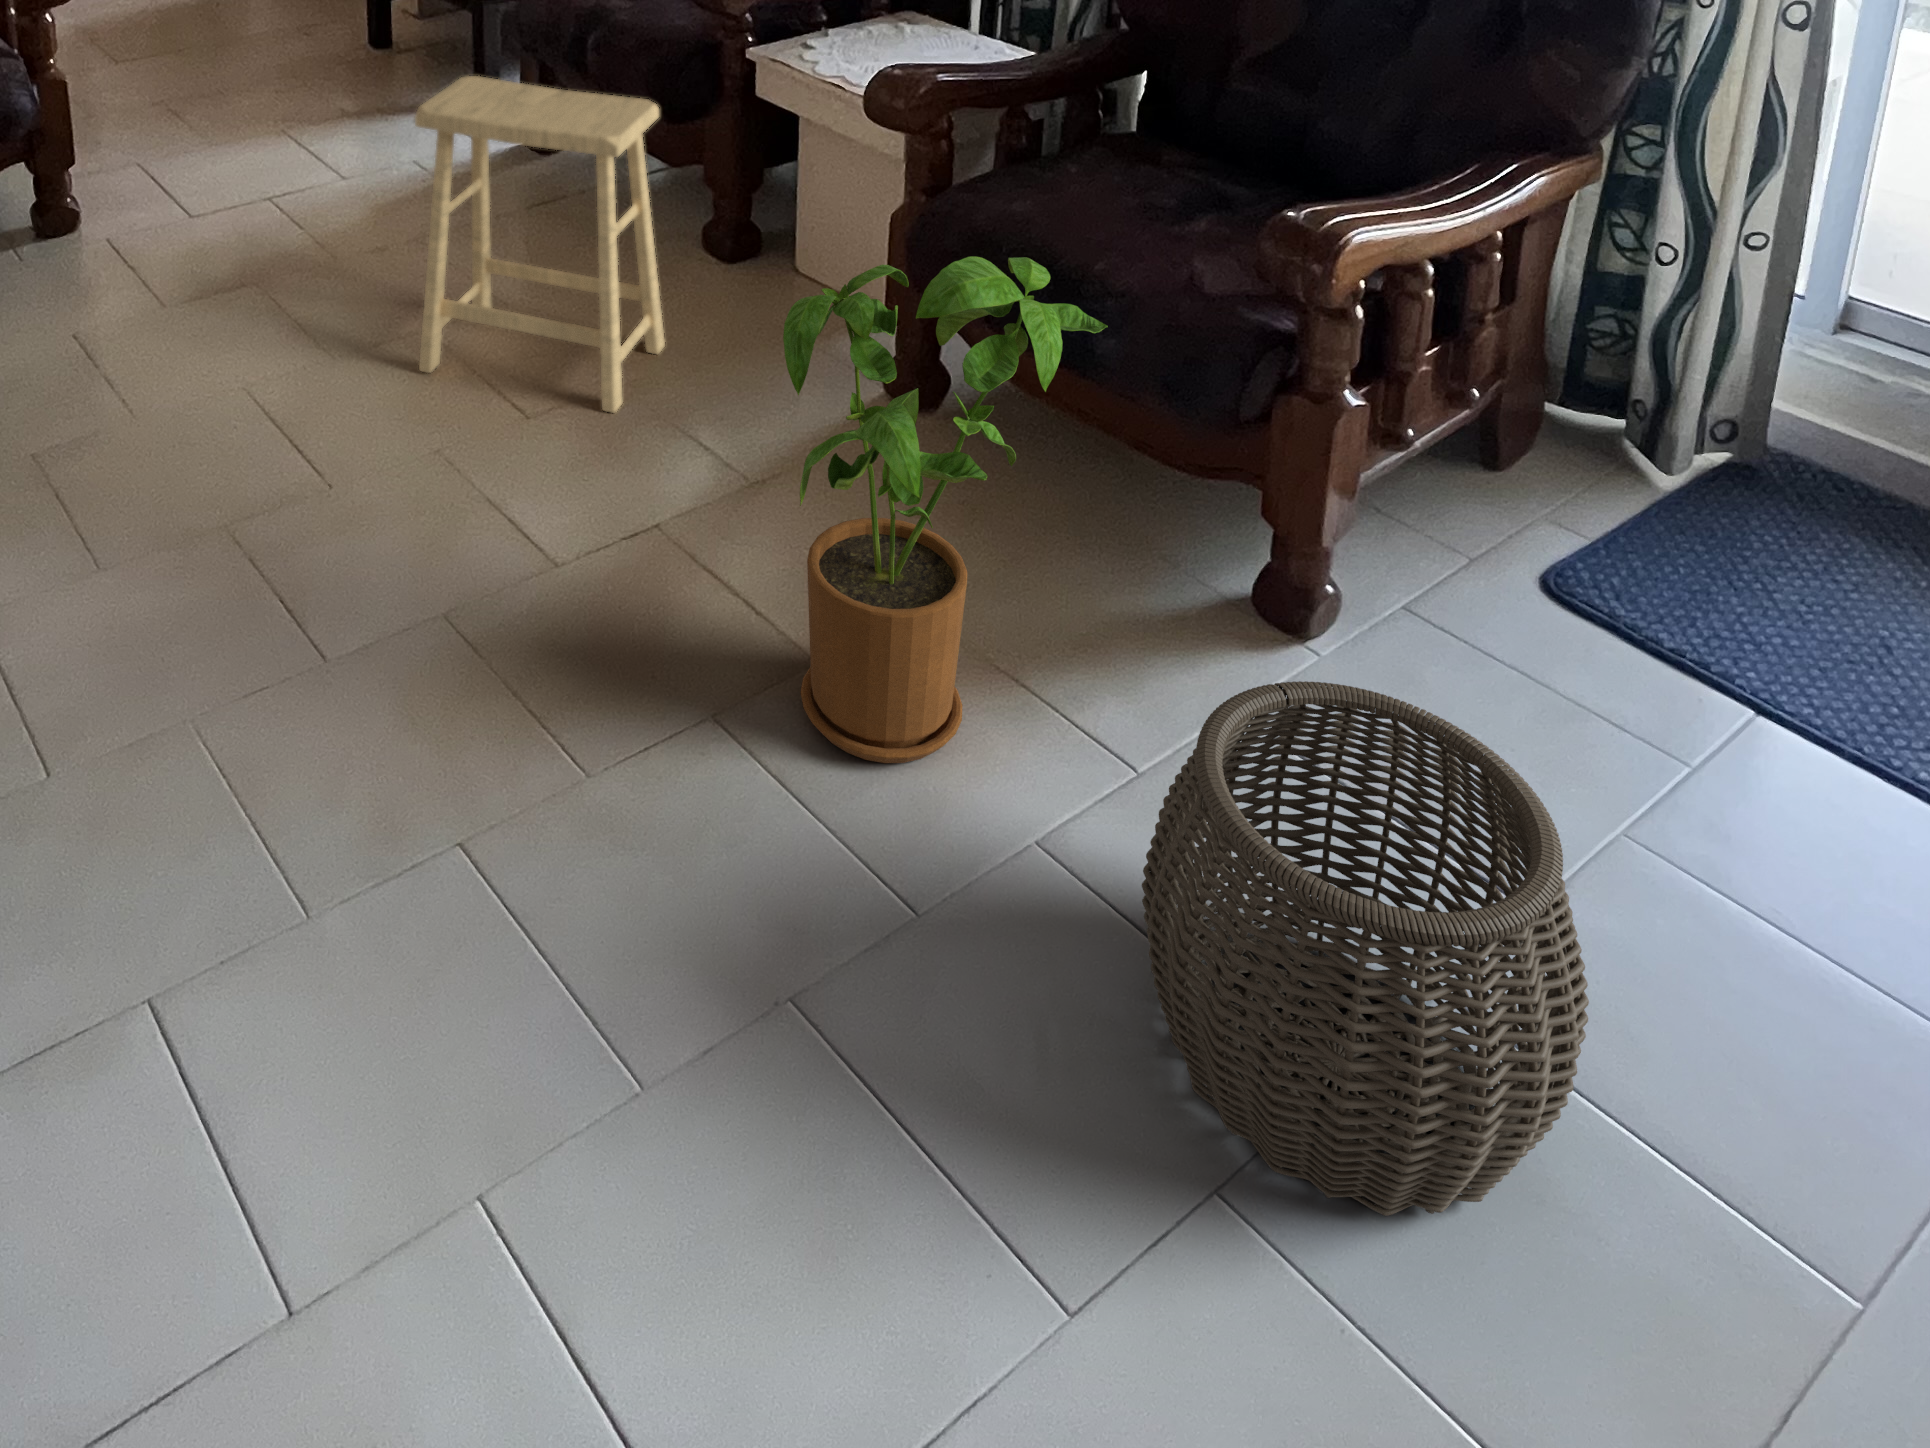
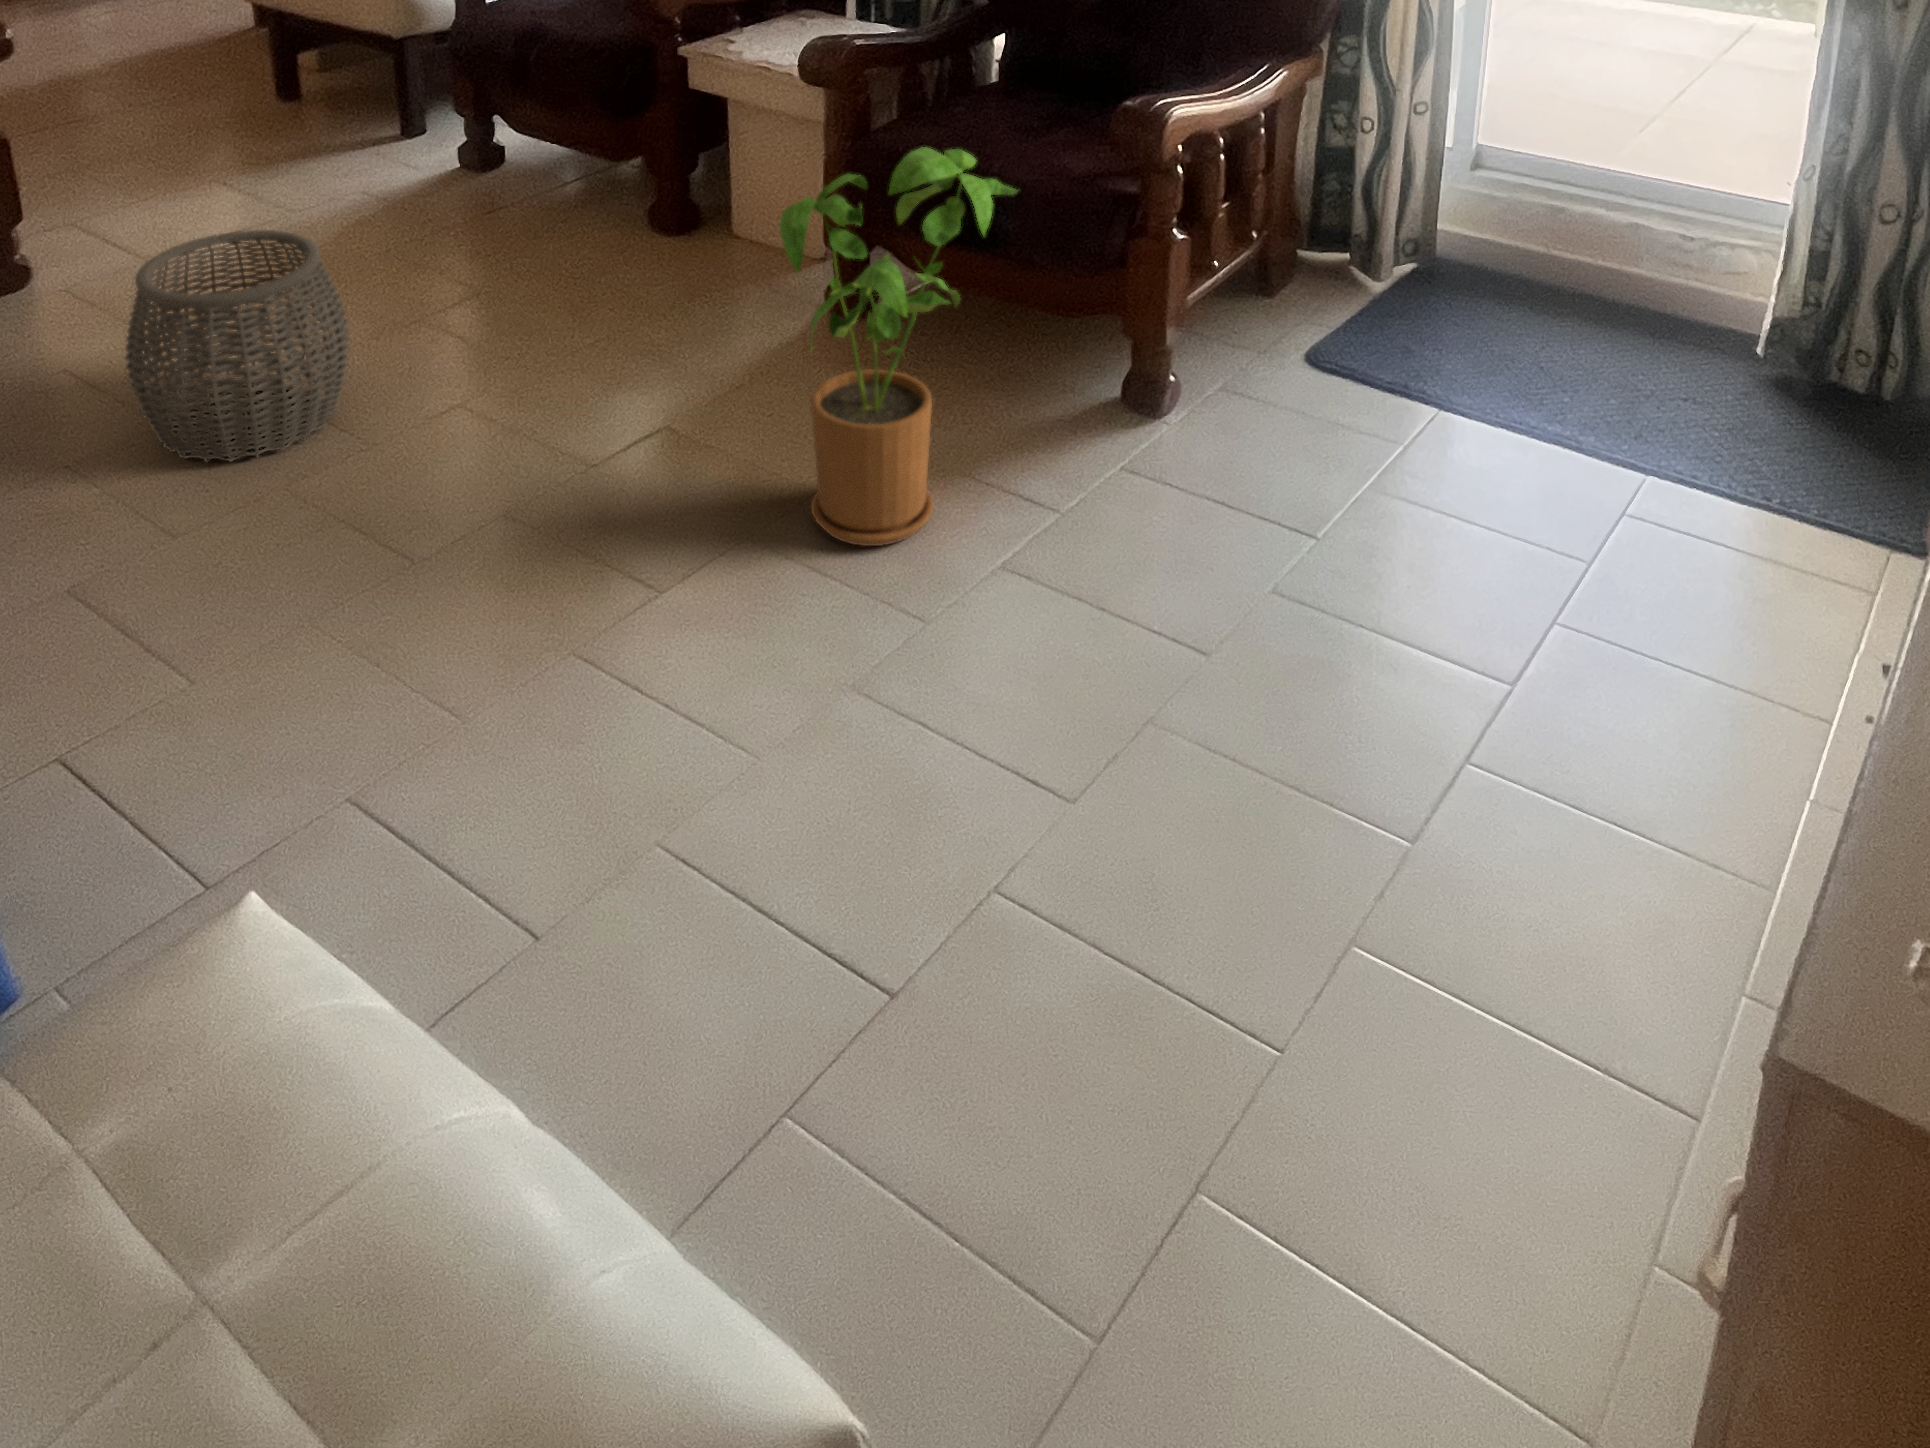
footstool: present [415,76,665,413] -> none [405,85,638,356]
woven basket: present [1142,681,1589,1216] -> present [125,230,350,462]

